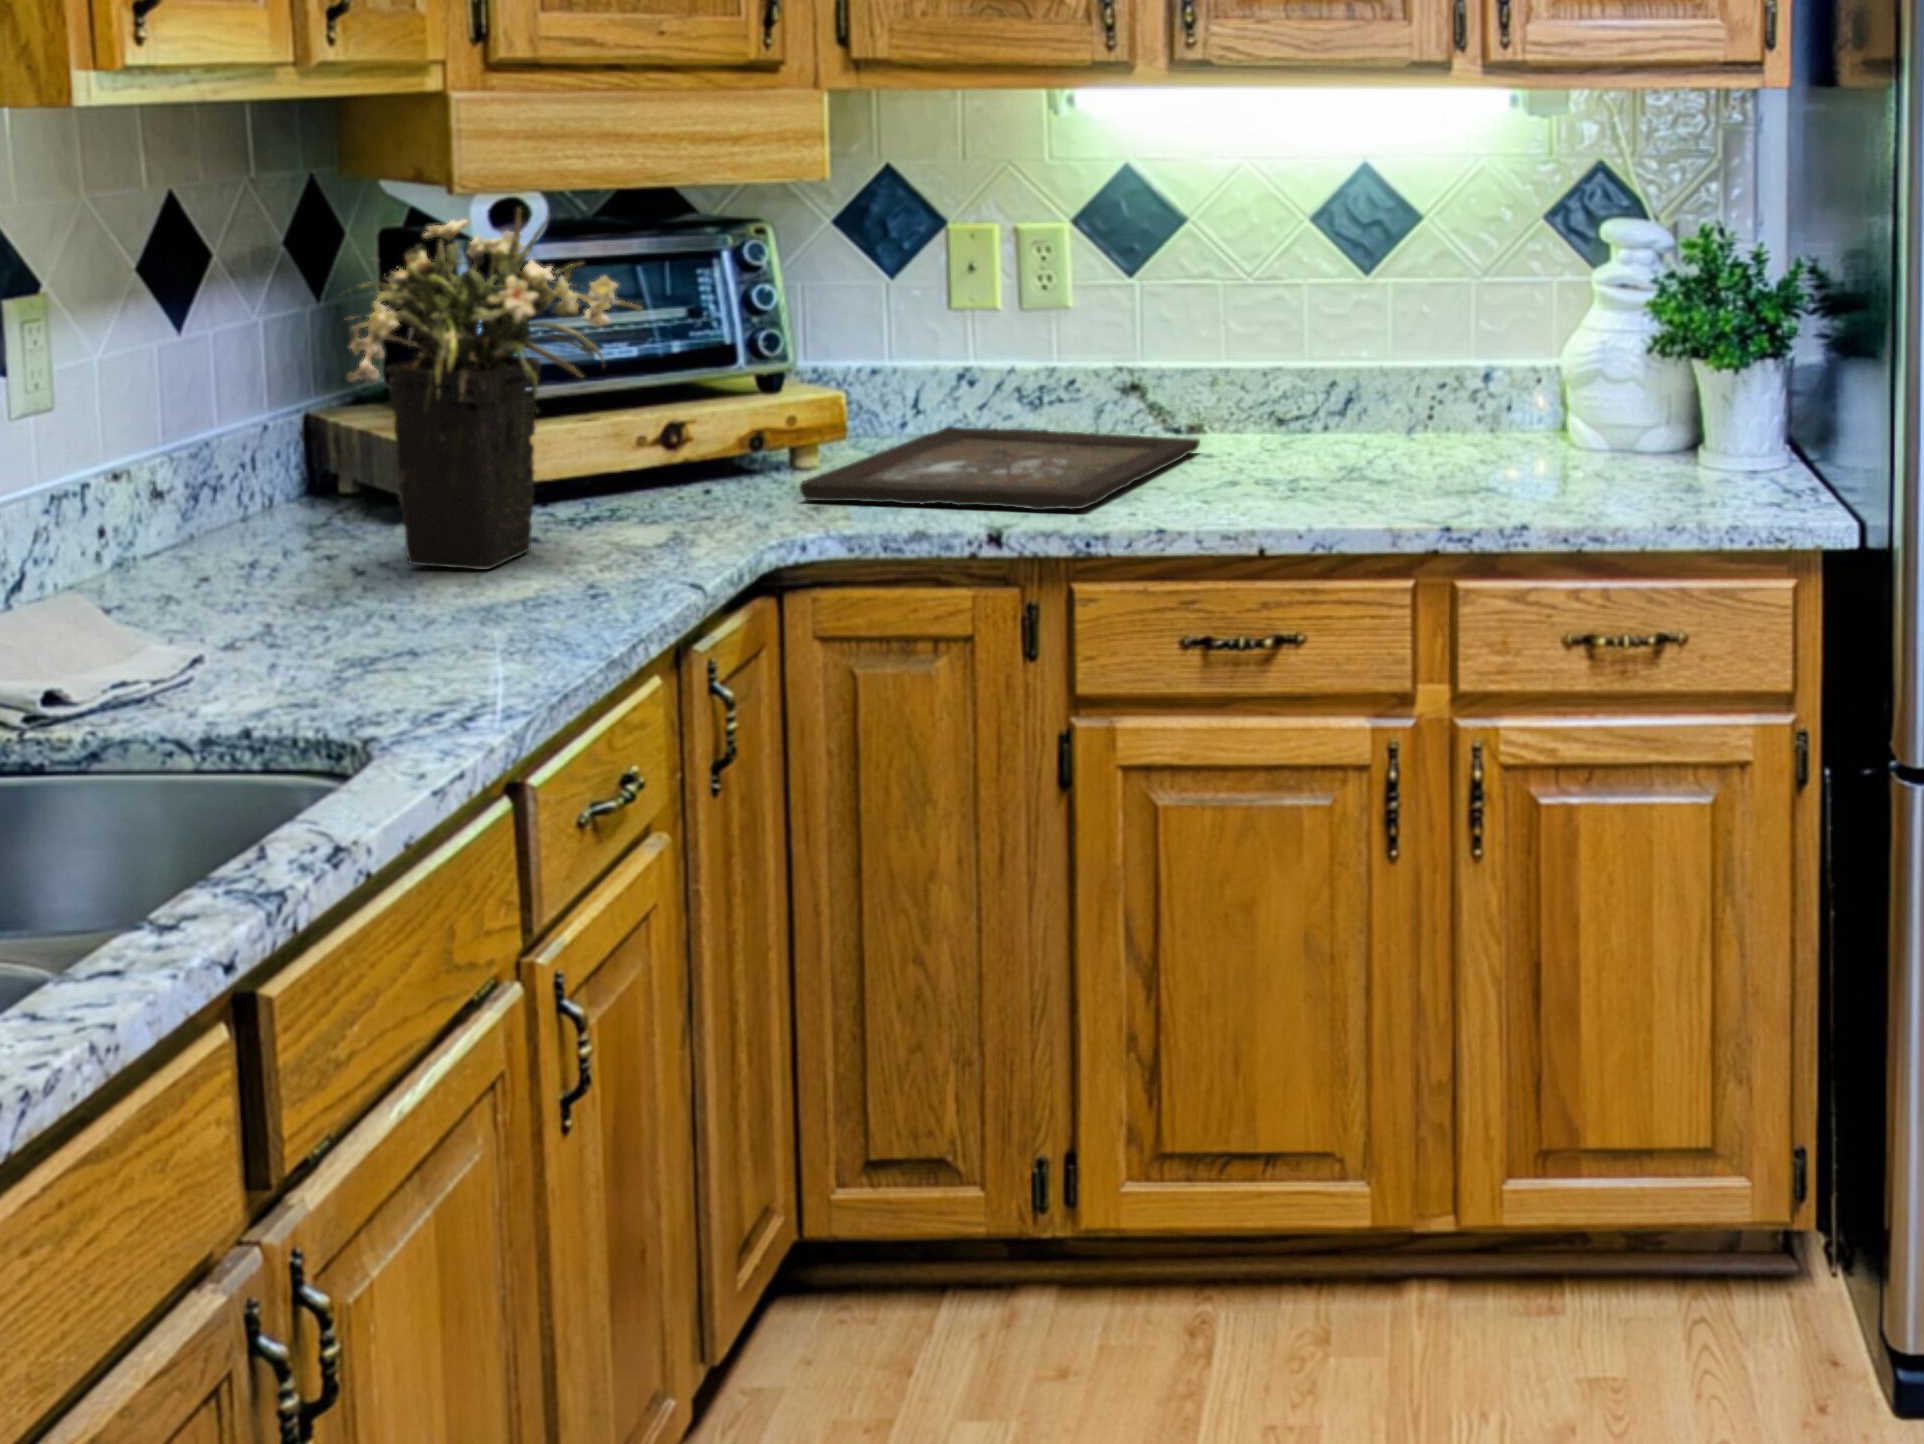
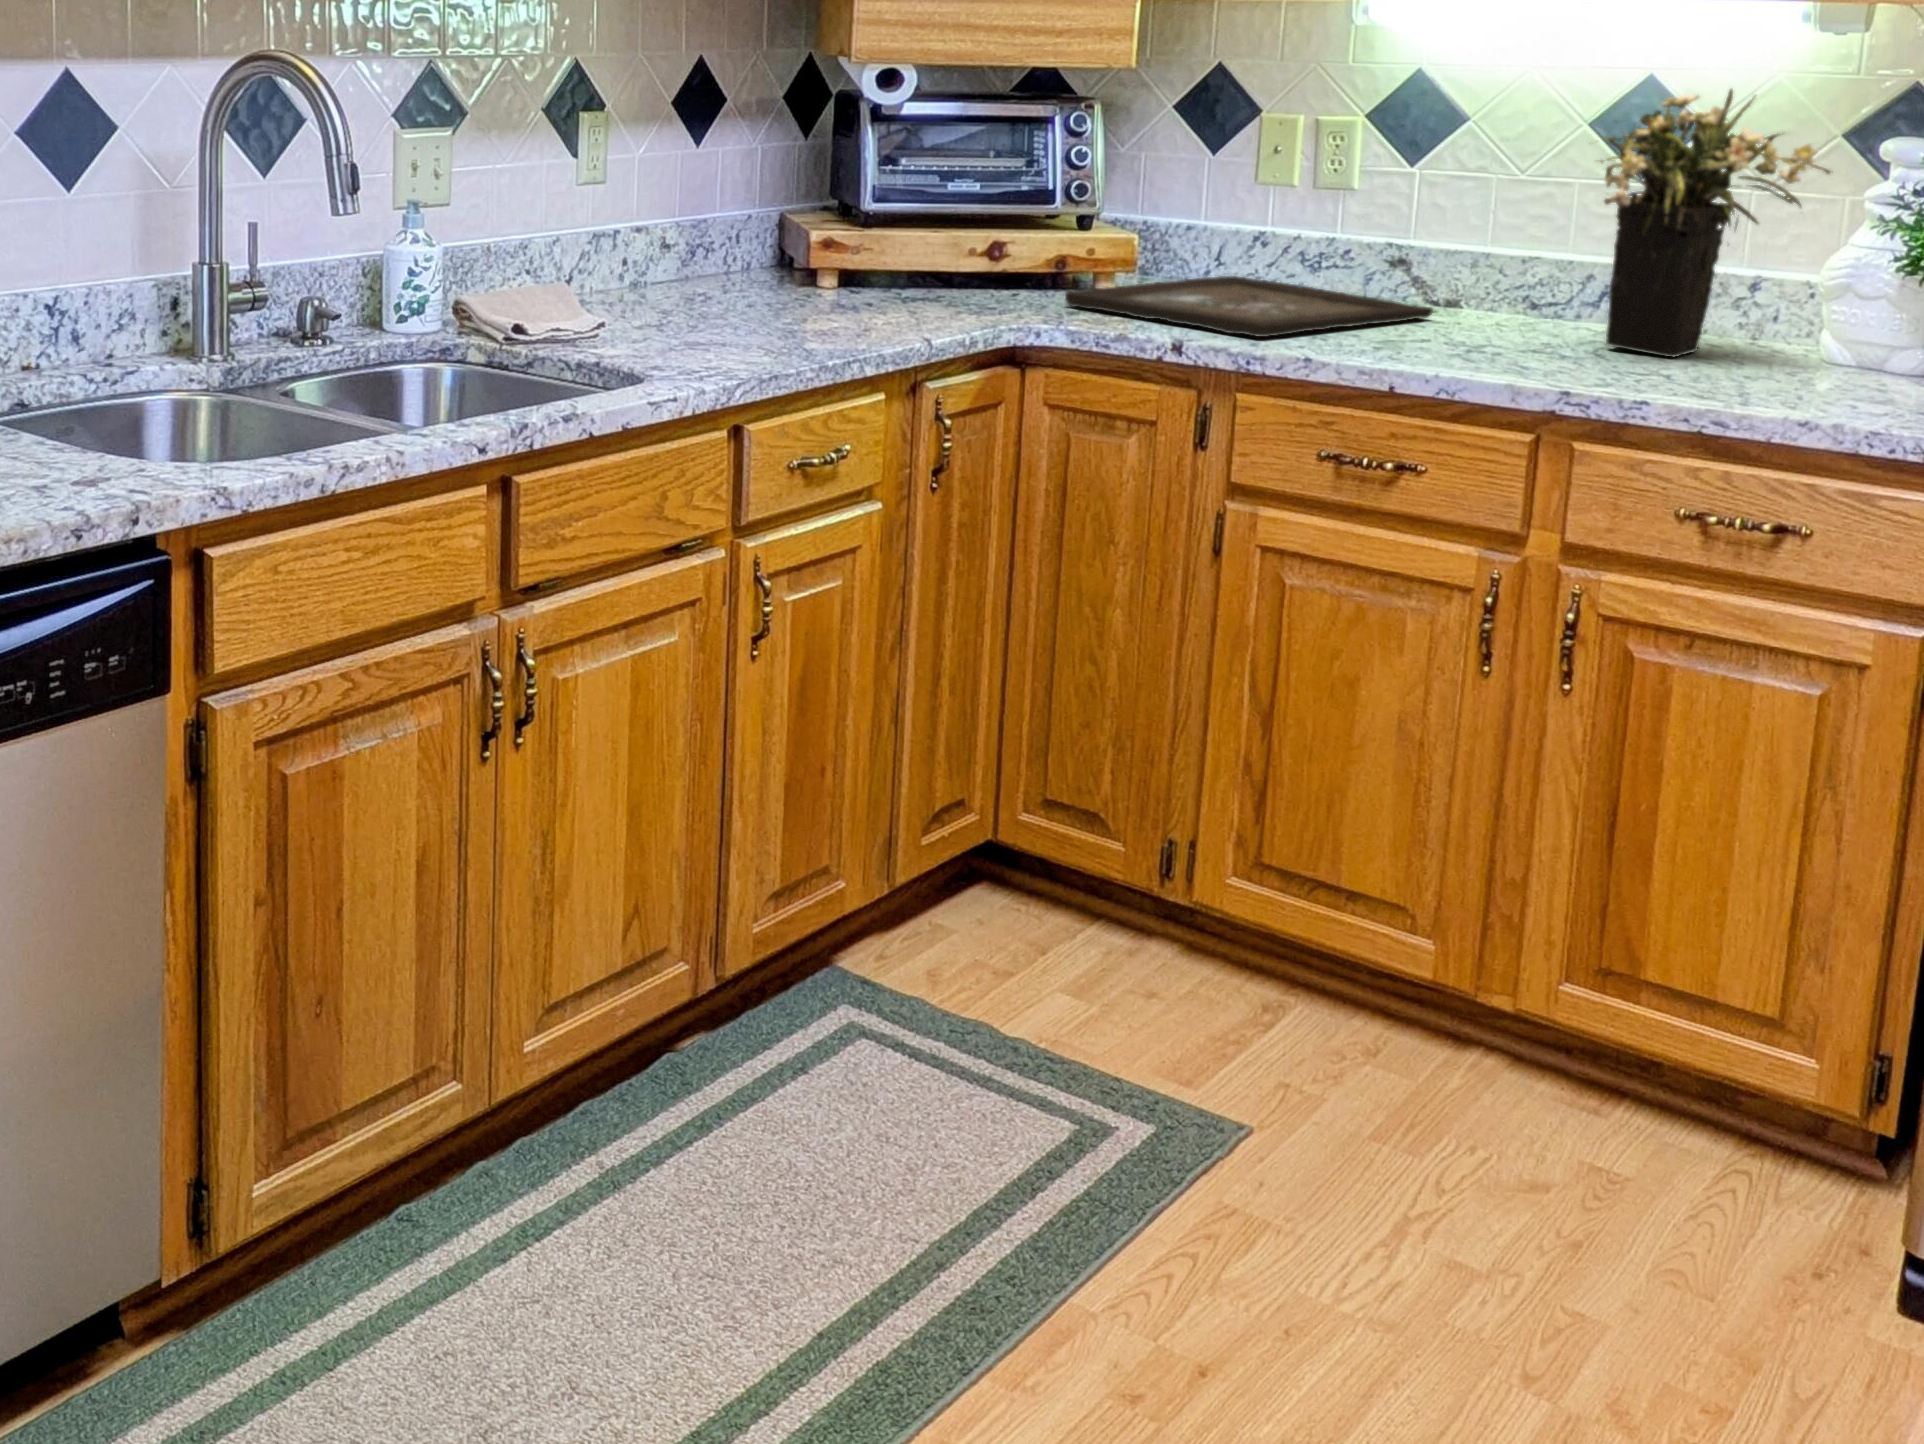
flower arrangement: present [346,208,641,570] -> present [1600,89,1833,357]

